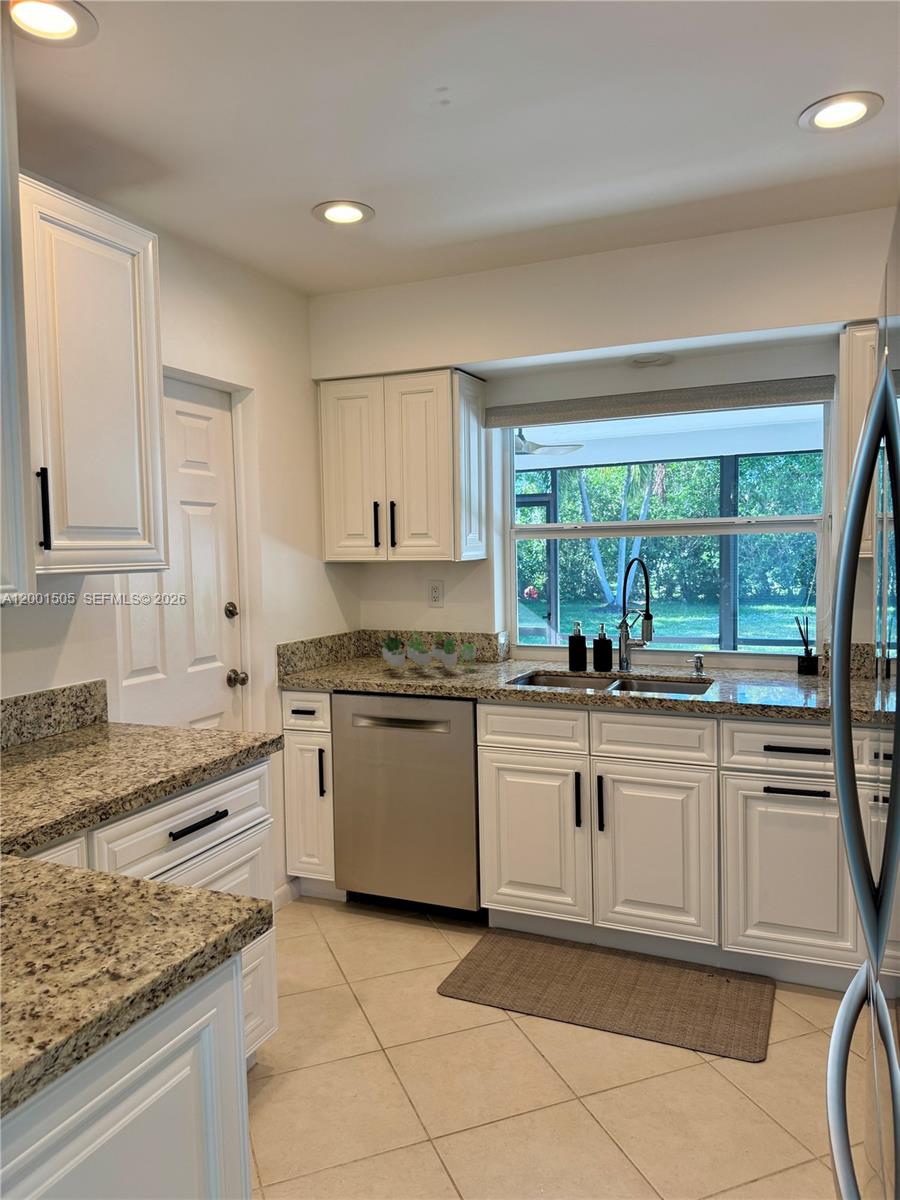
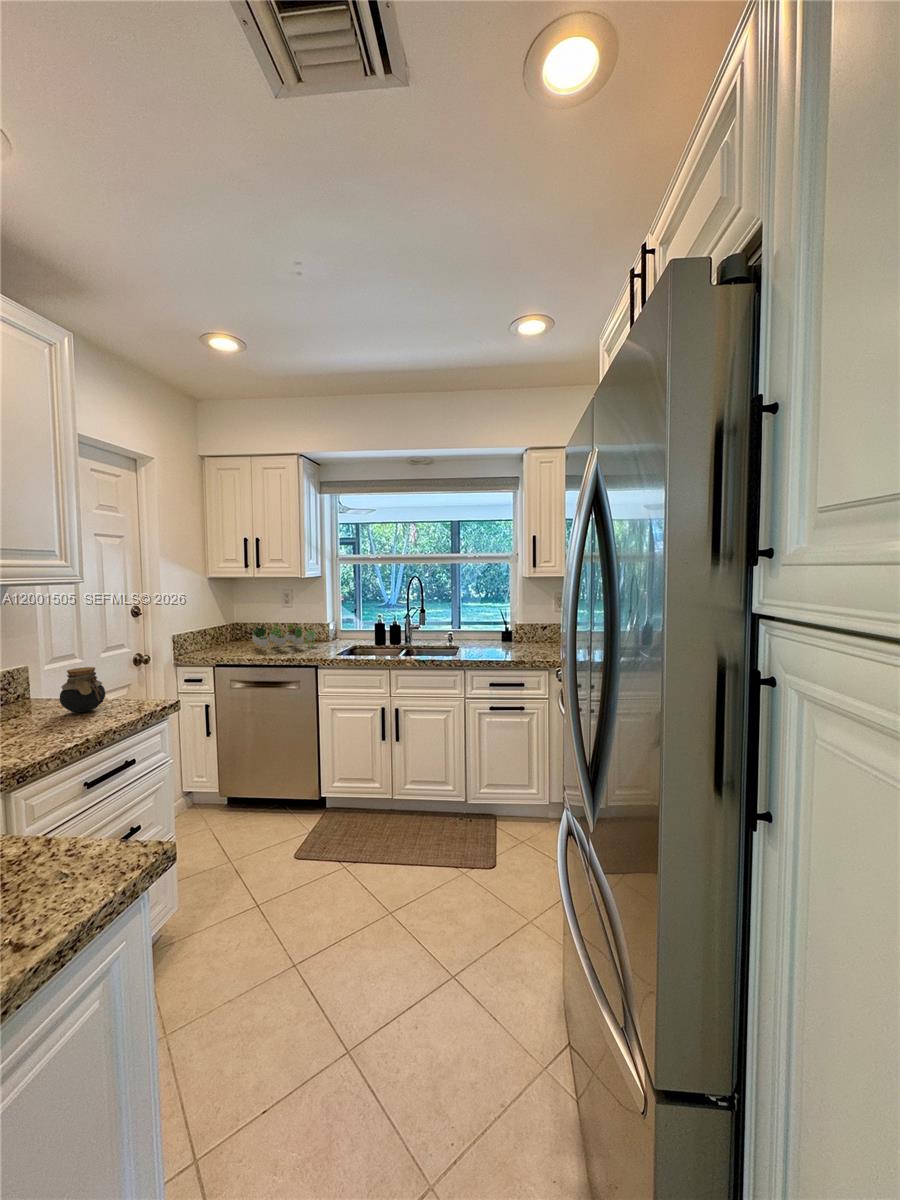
jar: none [142,683,192,743] -> present [60,667,105,713]

